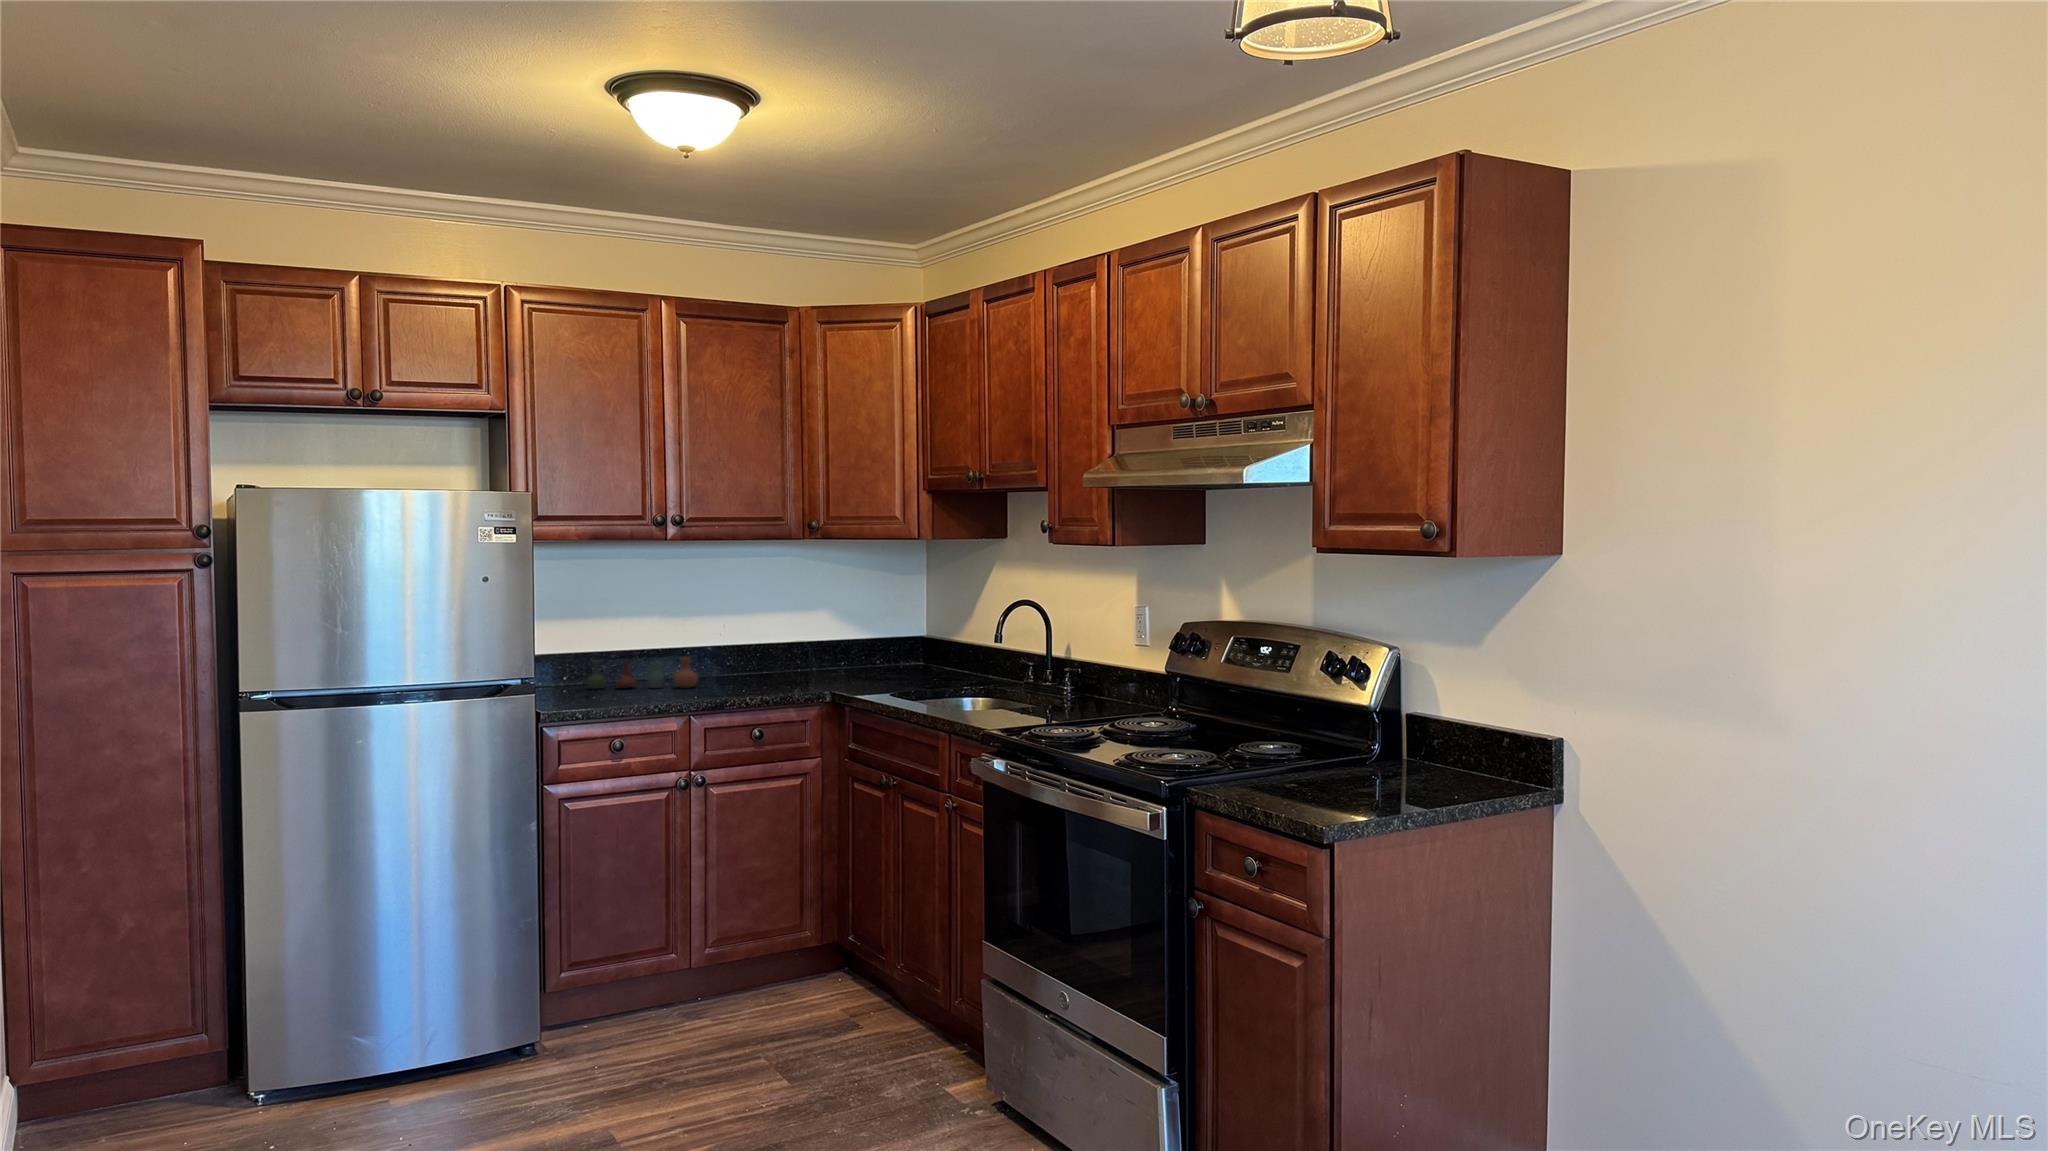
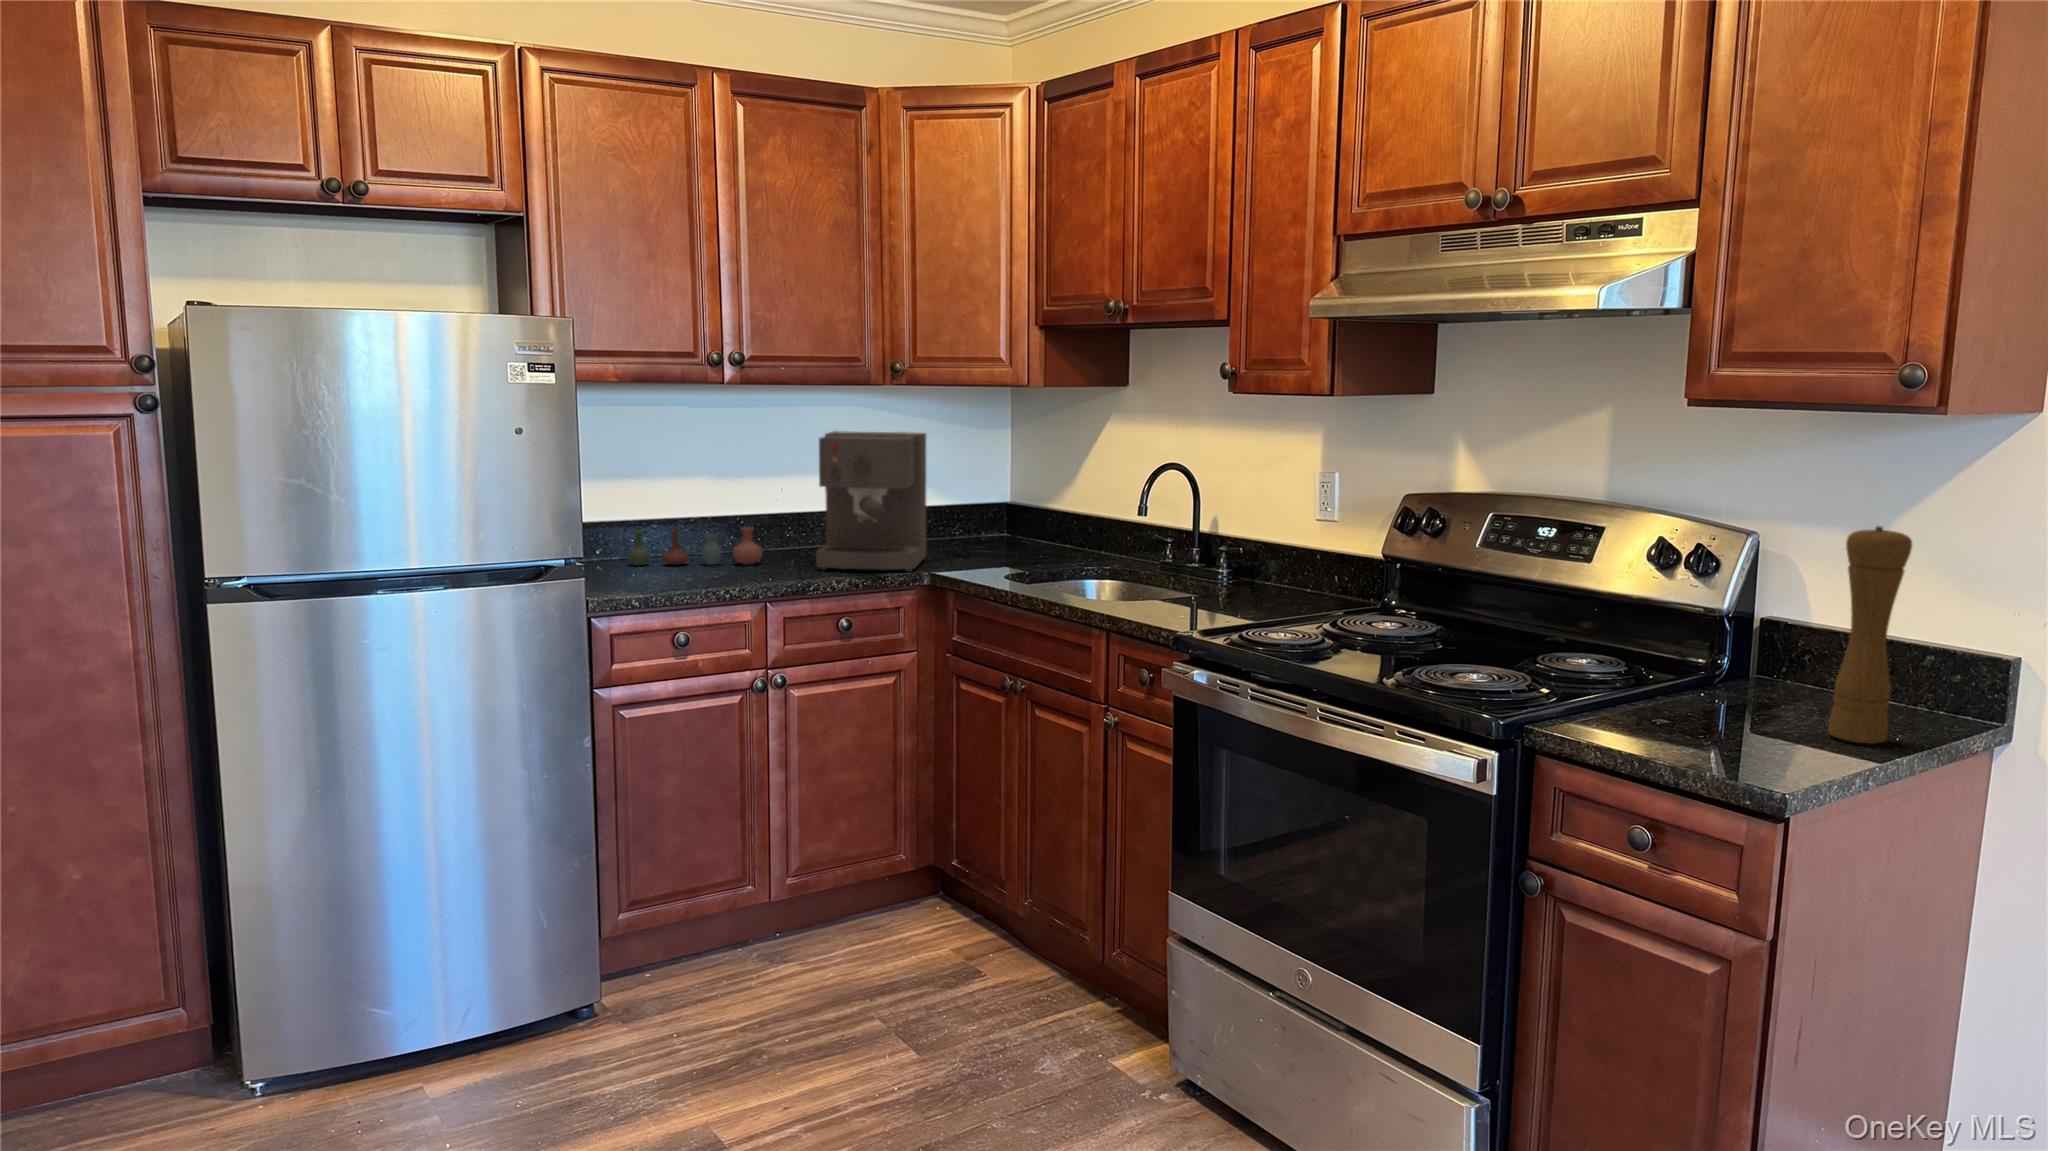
coffee maker: none [739,578,836,693] -> present [816,431,926,572]
pepper mill: none [1402,638,1445,798] -> present [1828,526,1912,744]

